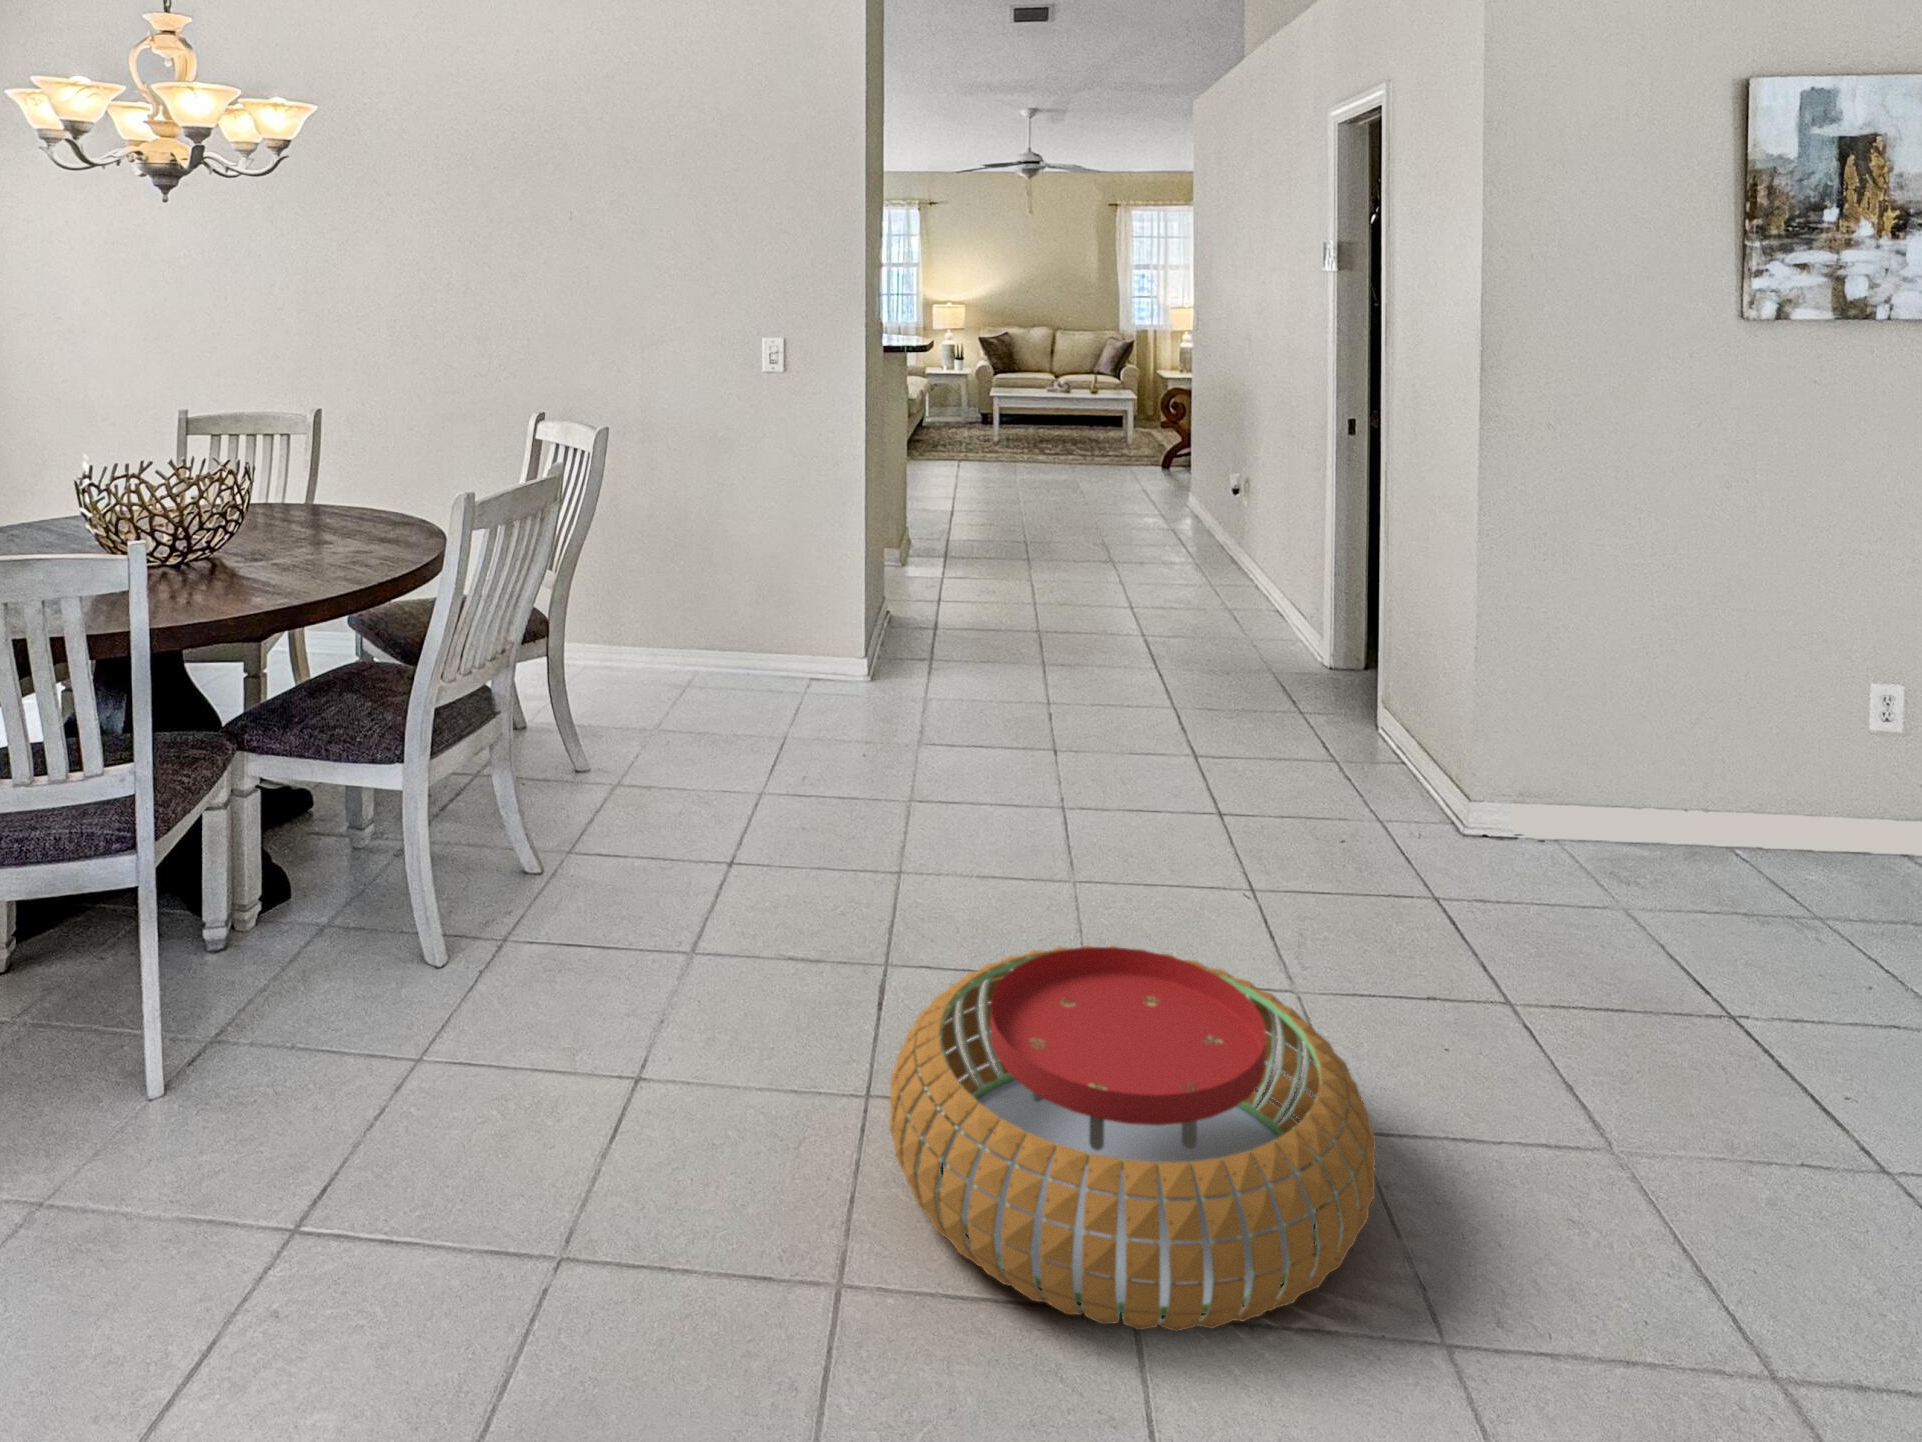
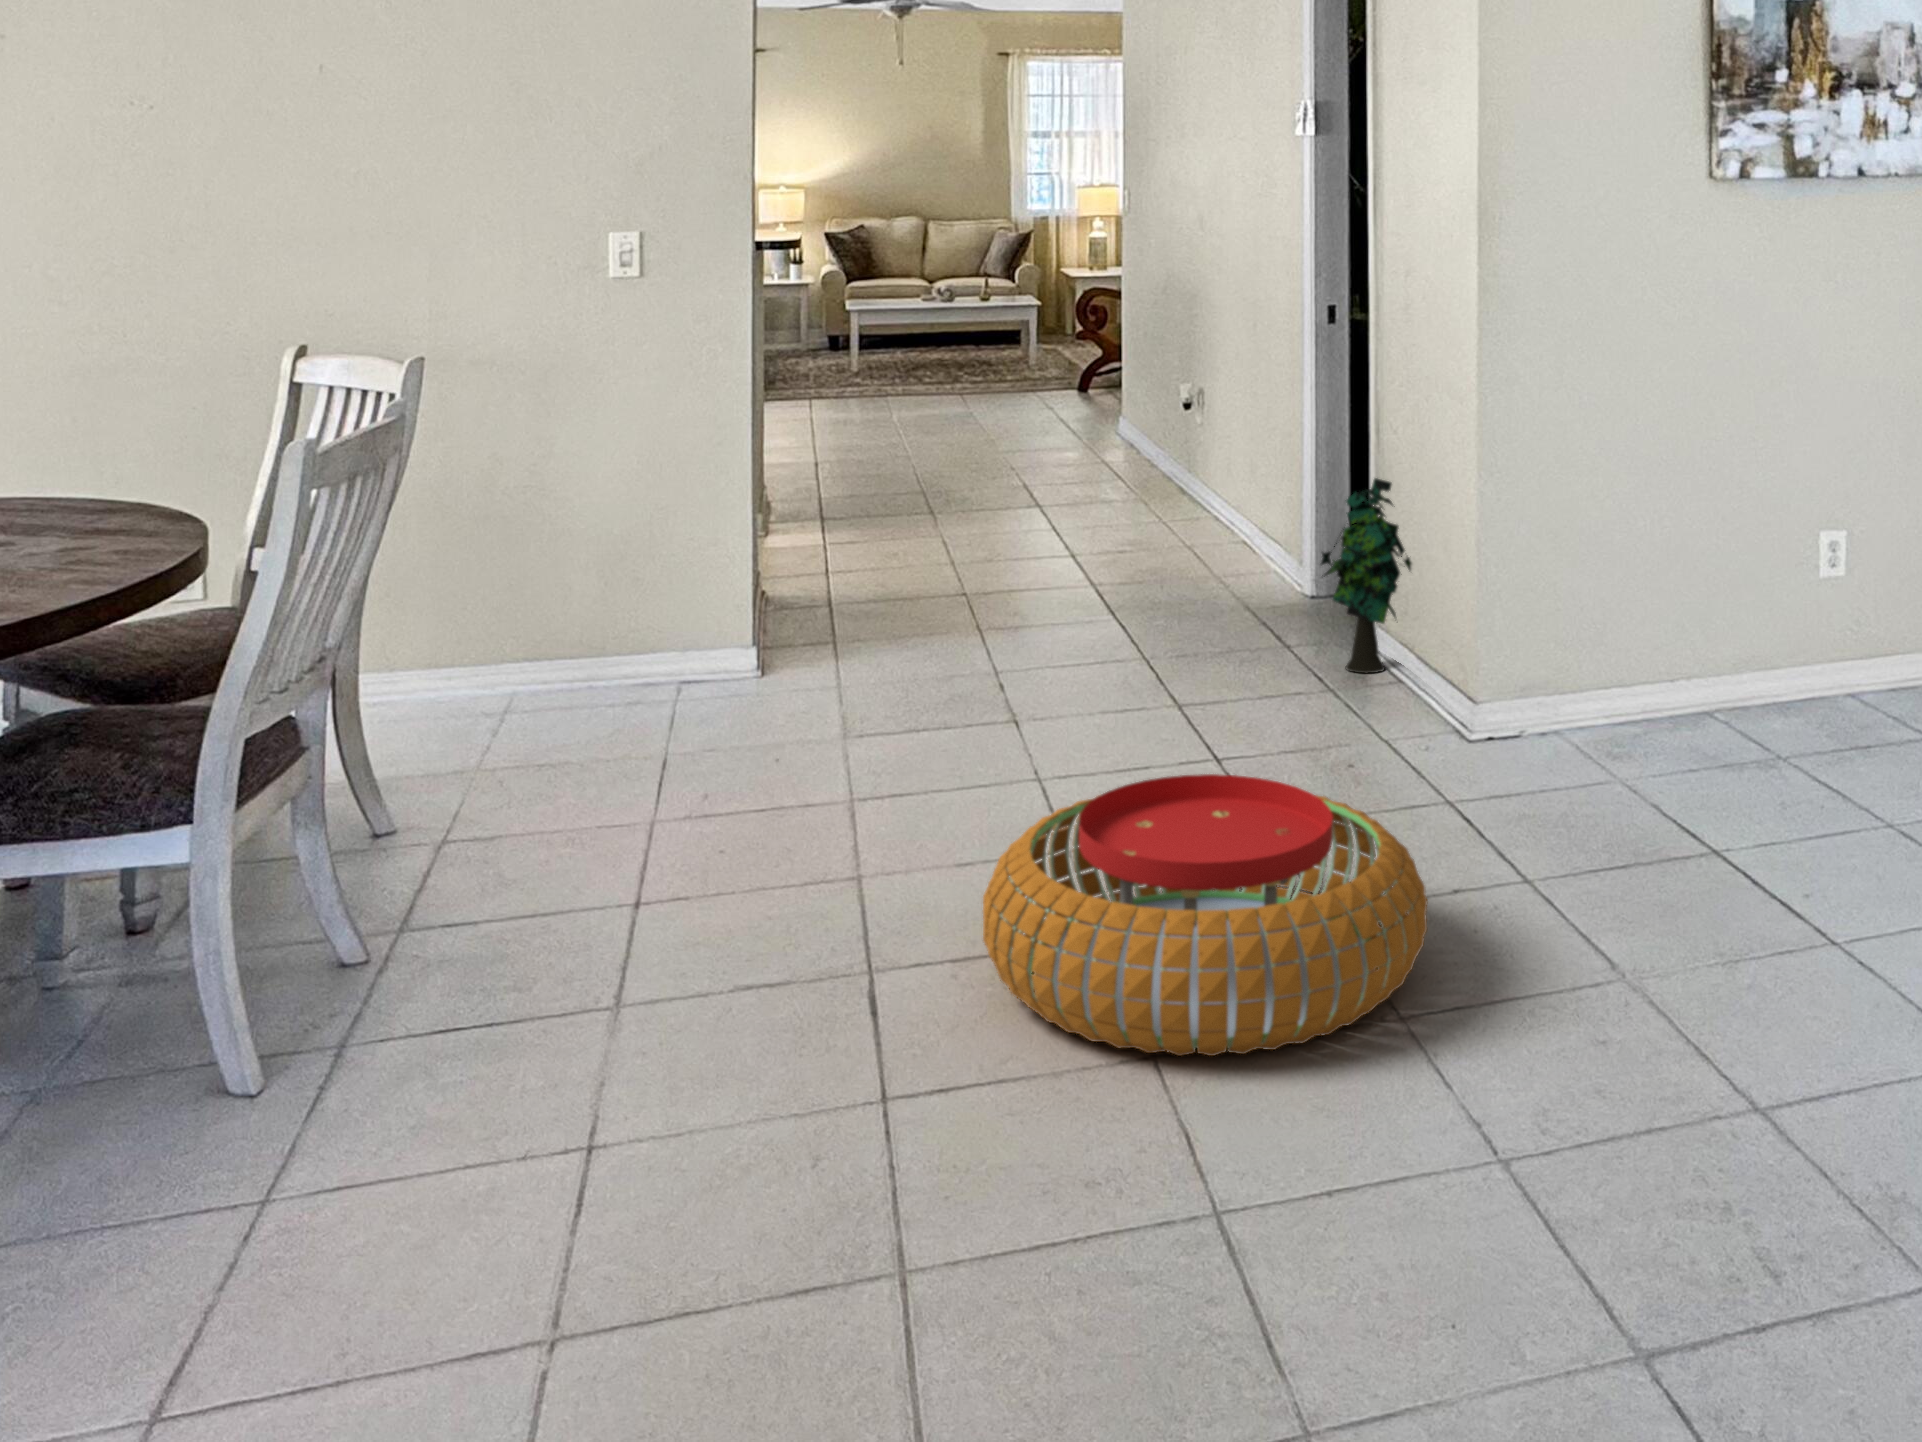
decorative plant: none [1317,603,1423,792] -> present [1321,478,1412,673]

